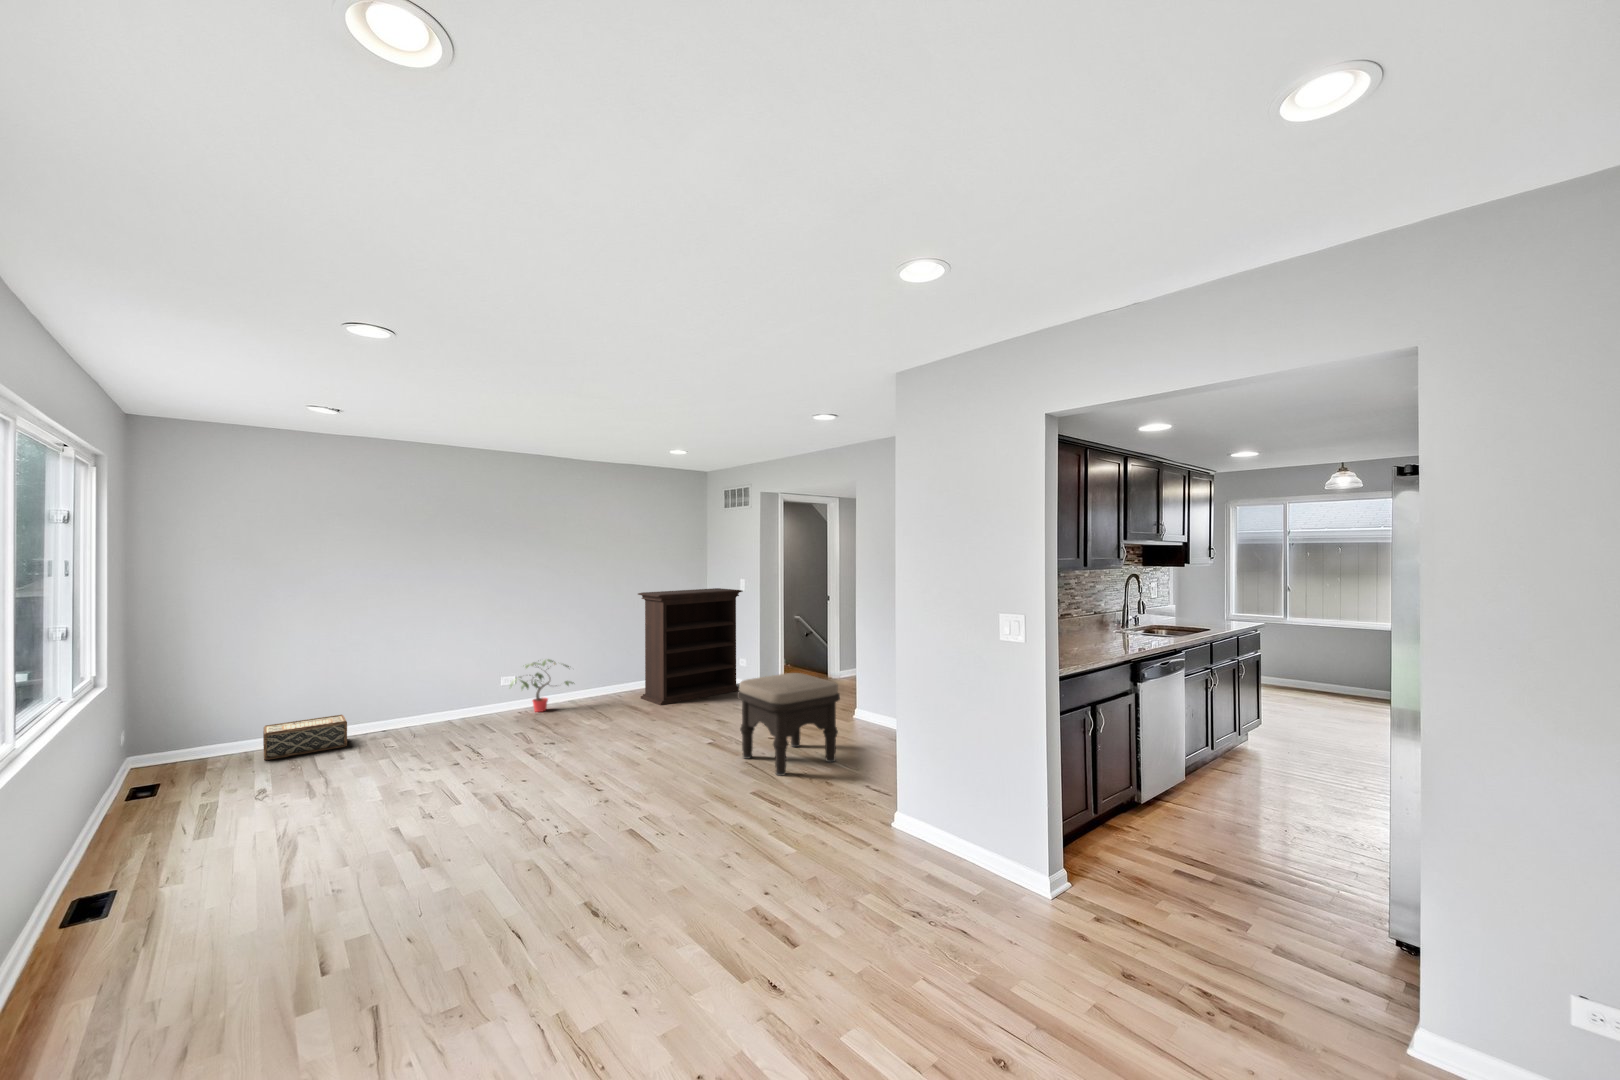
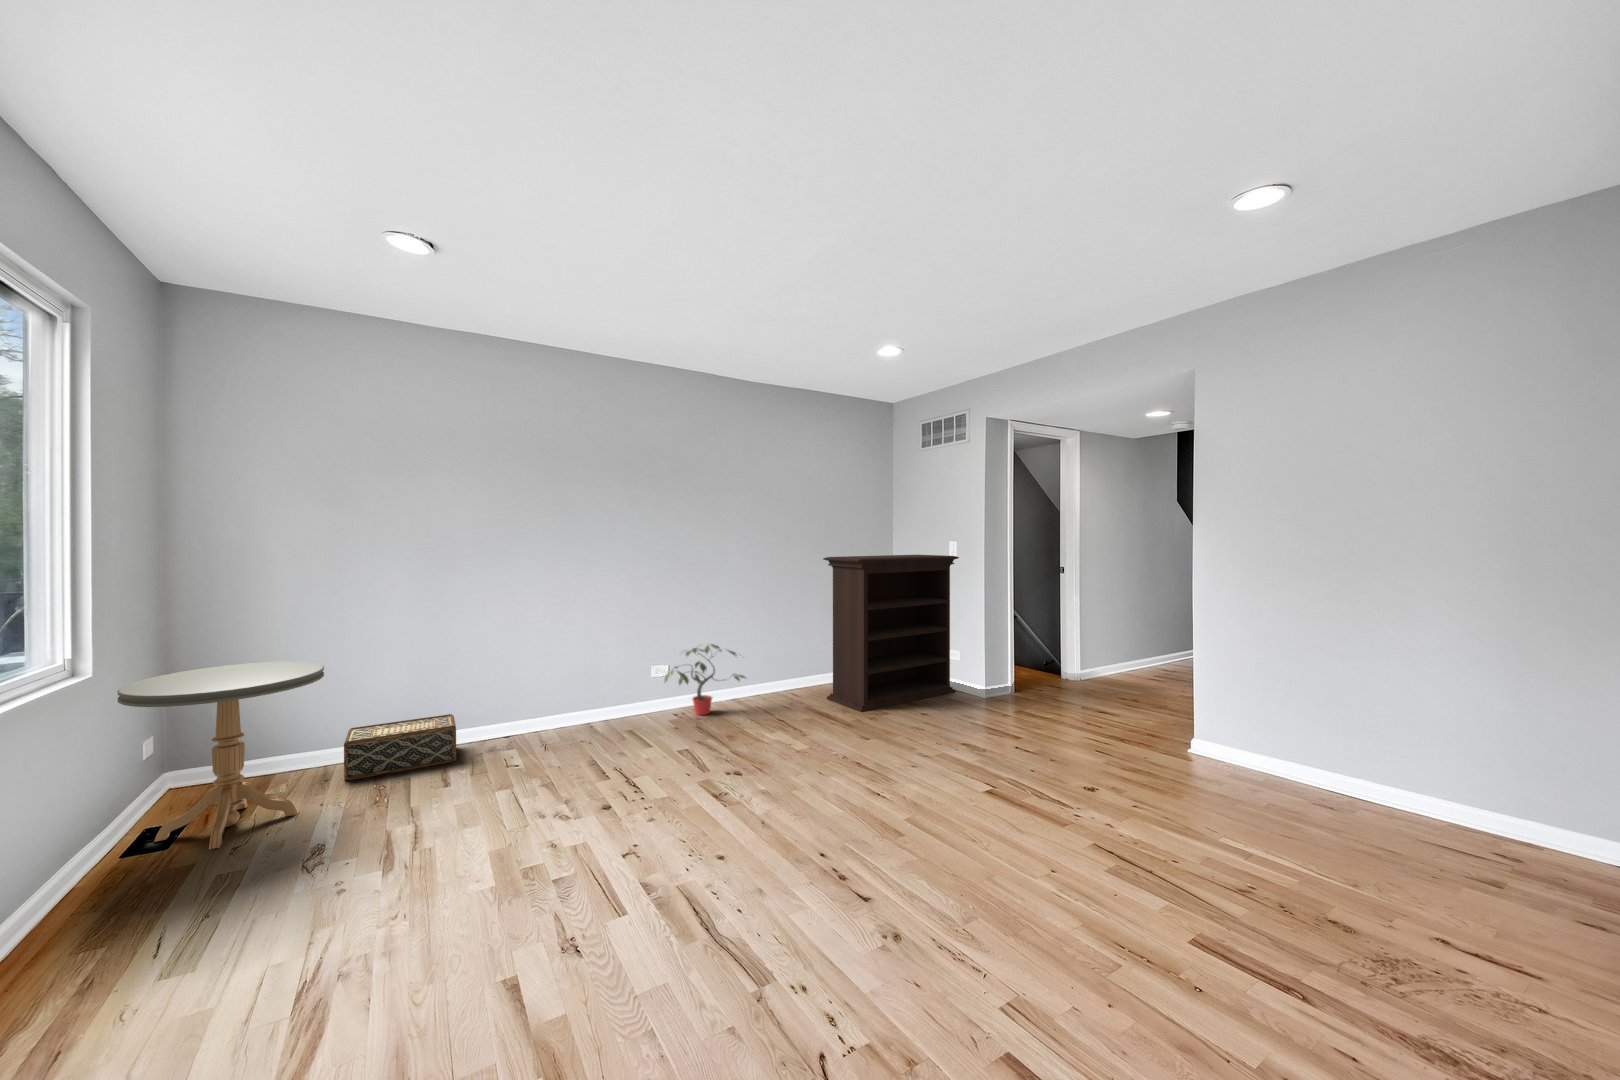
ottoman: present [737,673,840,776] -> none [1059,682,1268,883]
side table: none [122,677,257,796] -> present [117,661,324,850]

